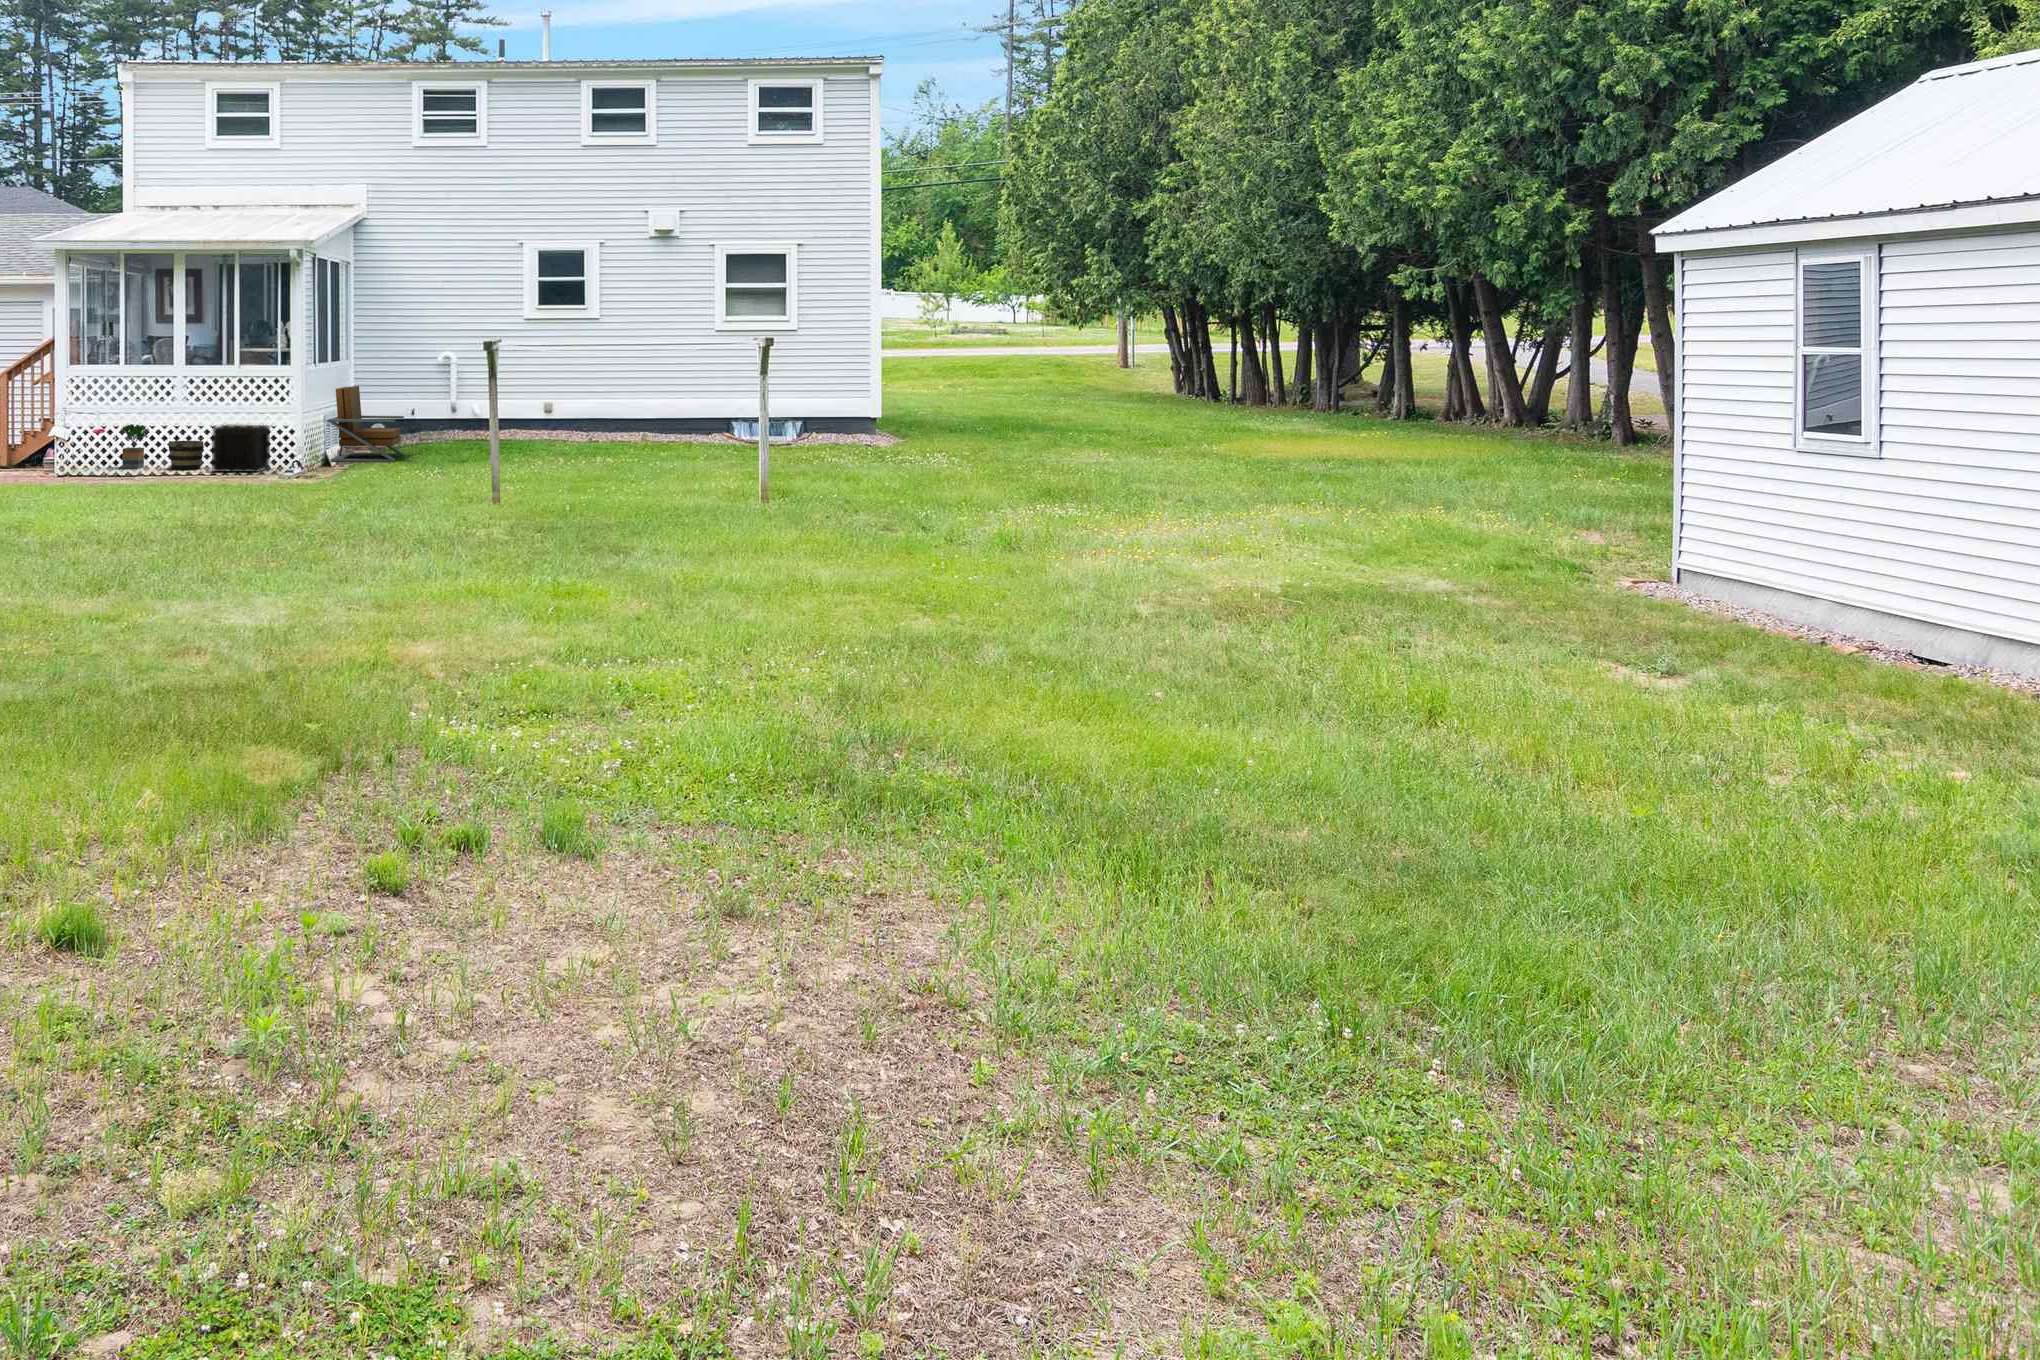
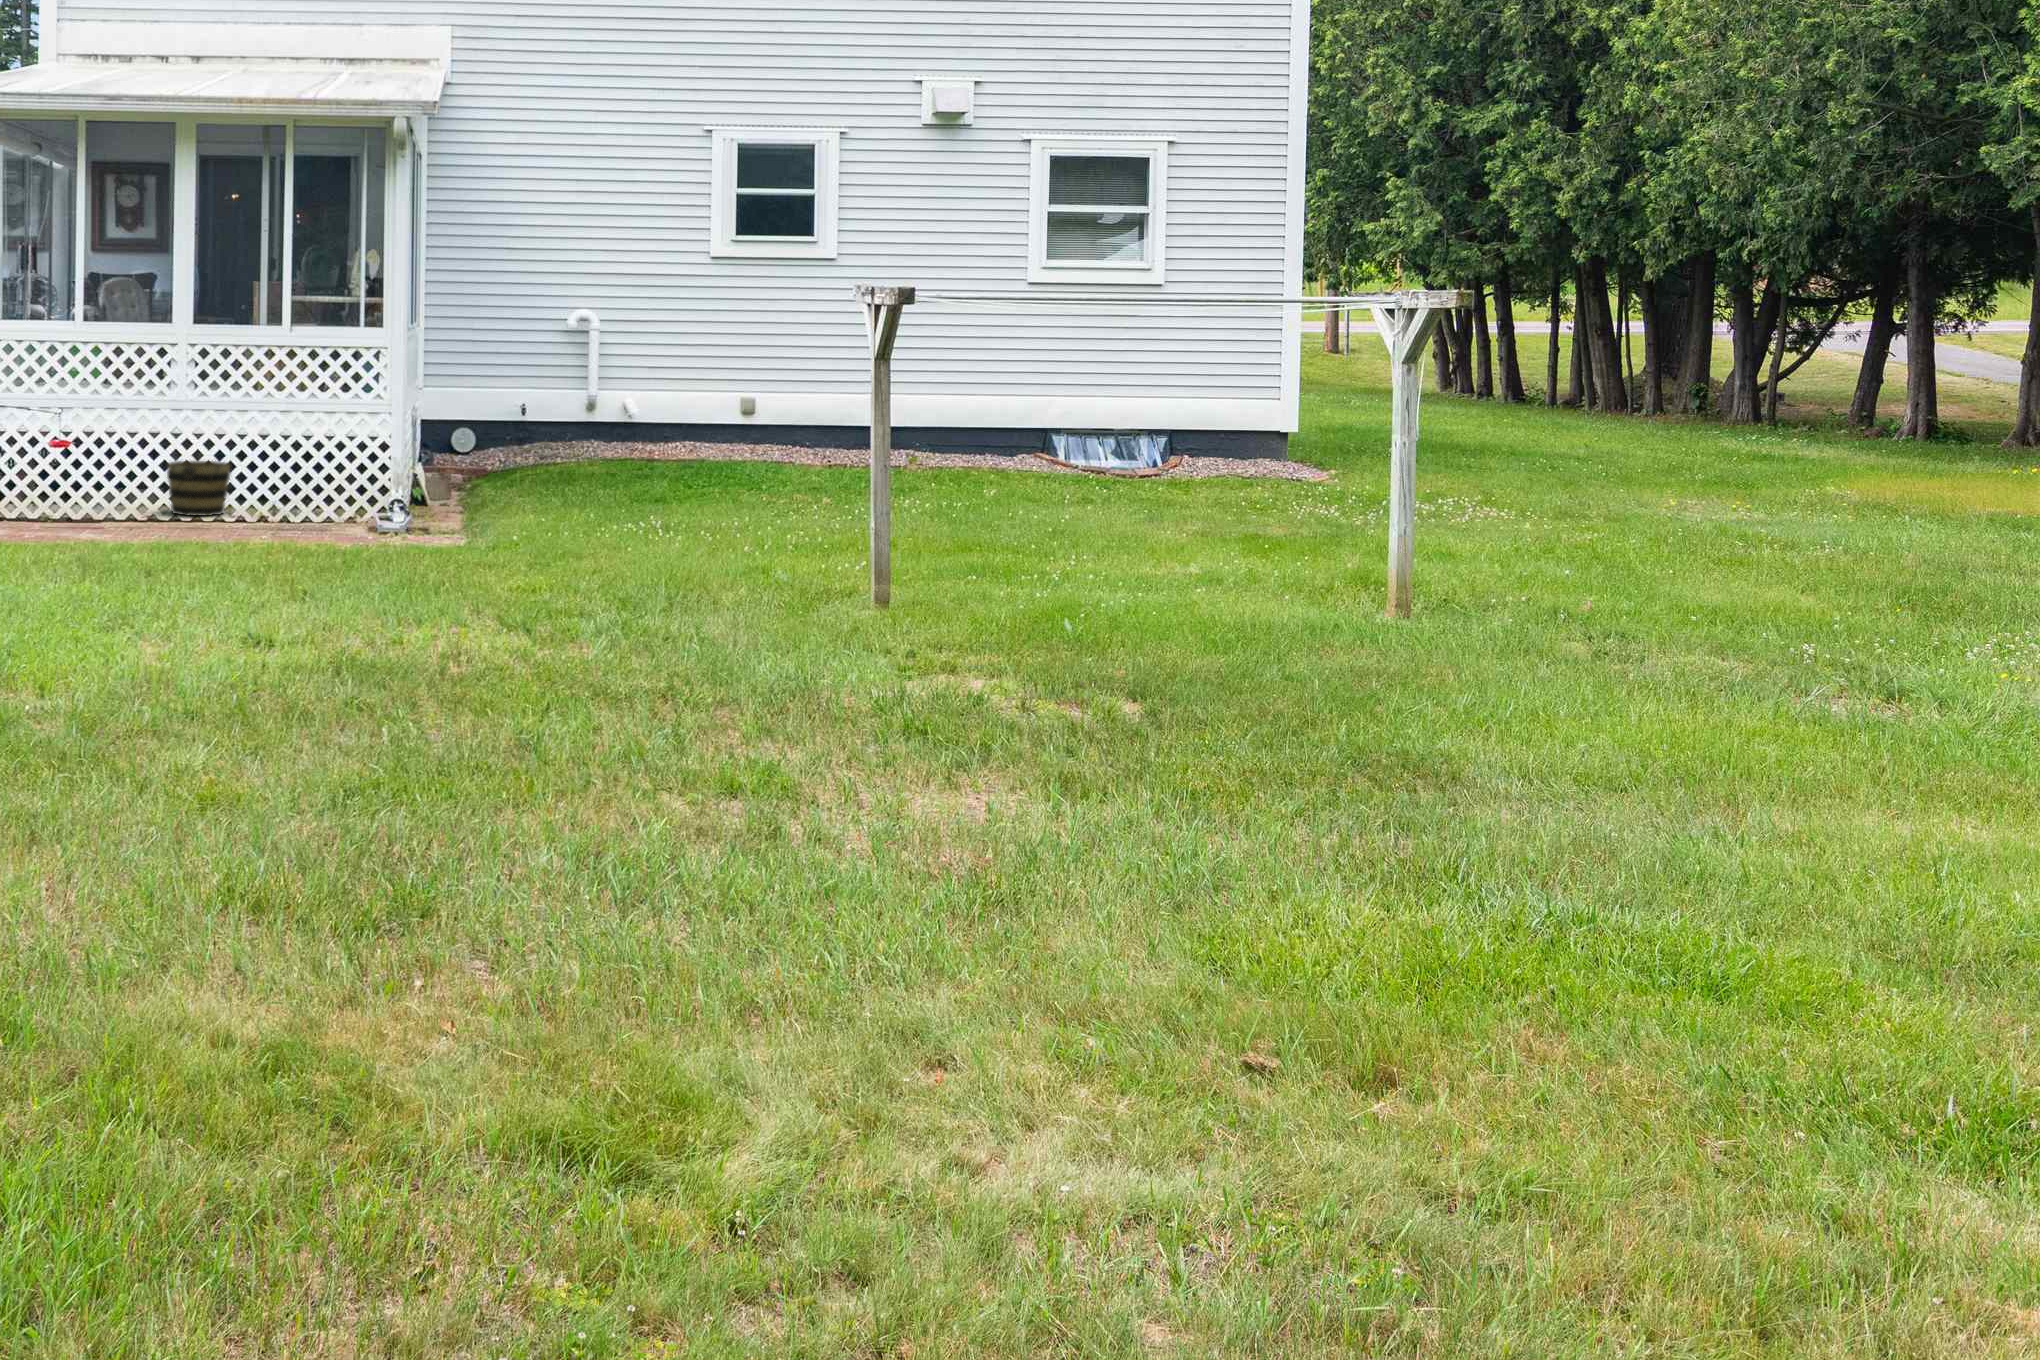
lounge chair: present [328,386,404,462] -> none [438,365,556,502]
potted tree: present [121,424,149,468] -> none [75,428,129,511]
wooden crate: present [212,424,270,472] -> none [255,432,352,524]

